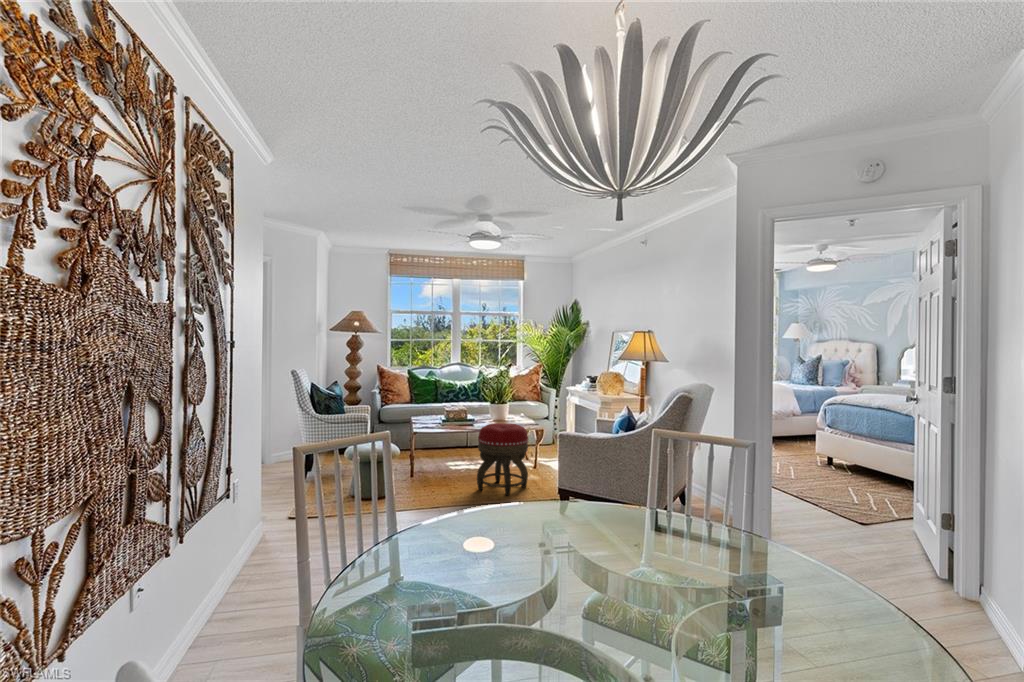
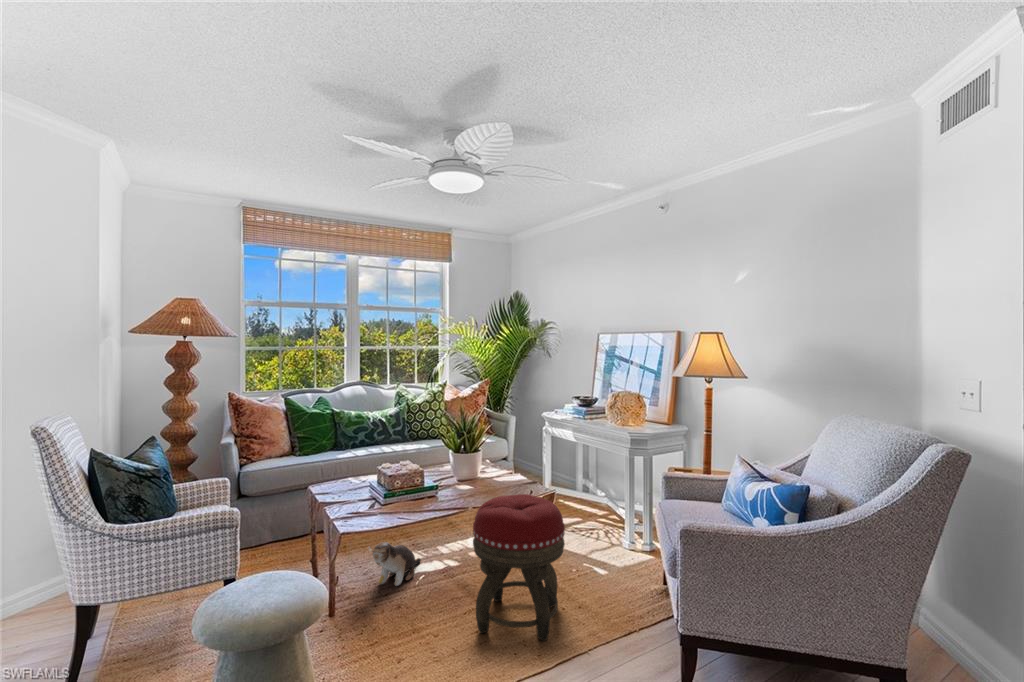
plush toy: none [434,447,469,472] -> present [368,542,421,586]

